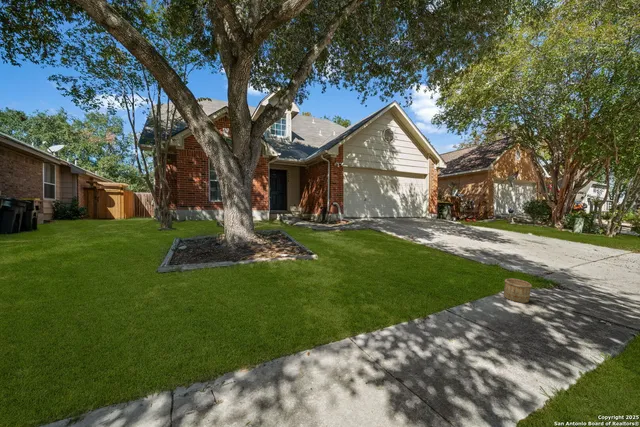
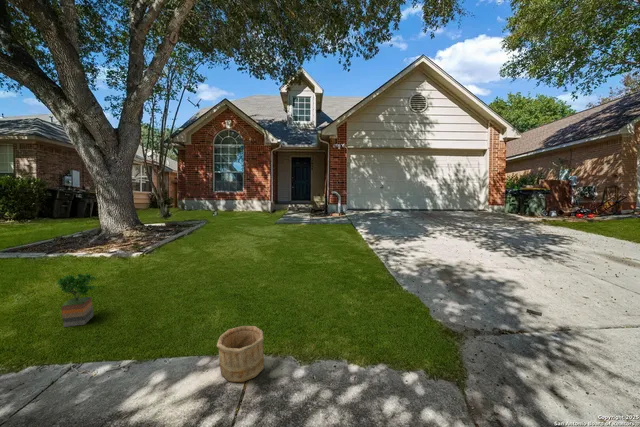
potted tree: none [376,261,403,297] -> present [57,273,96,327]

